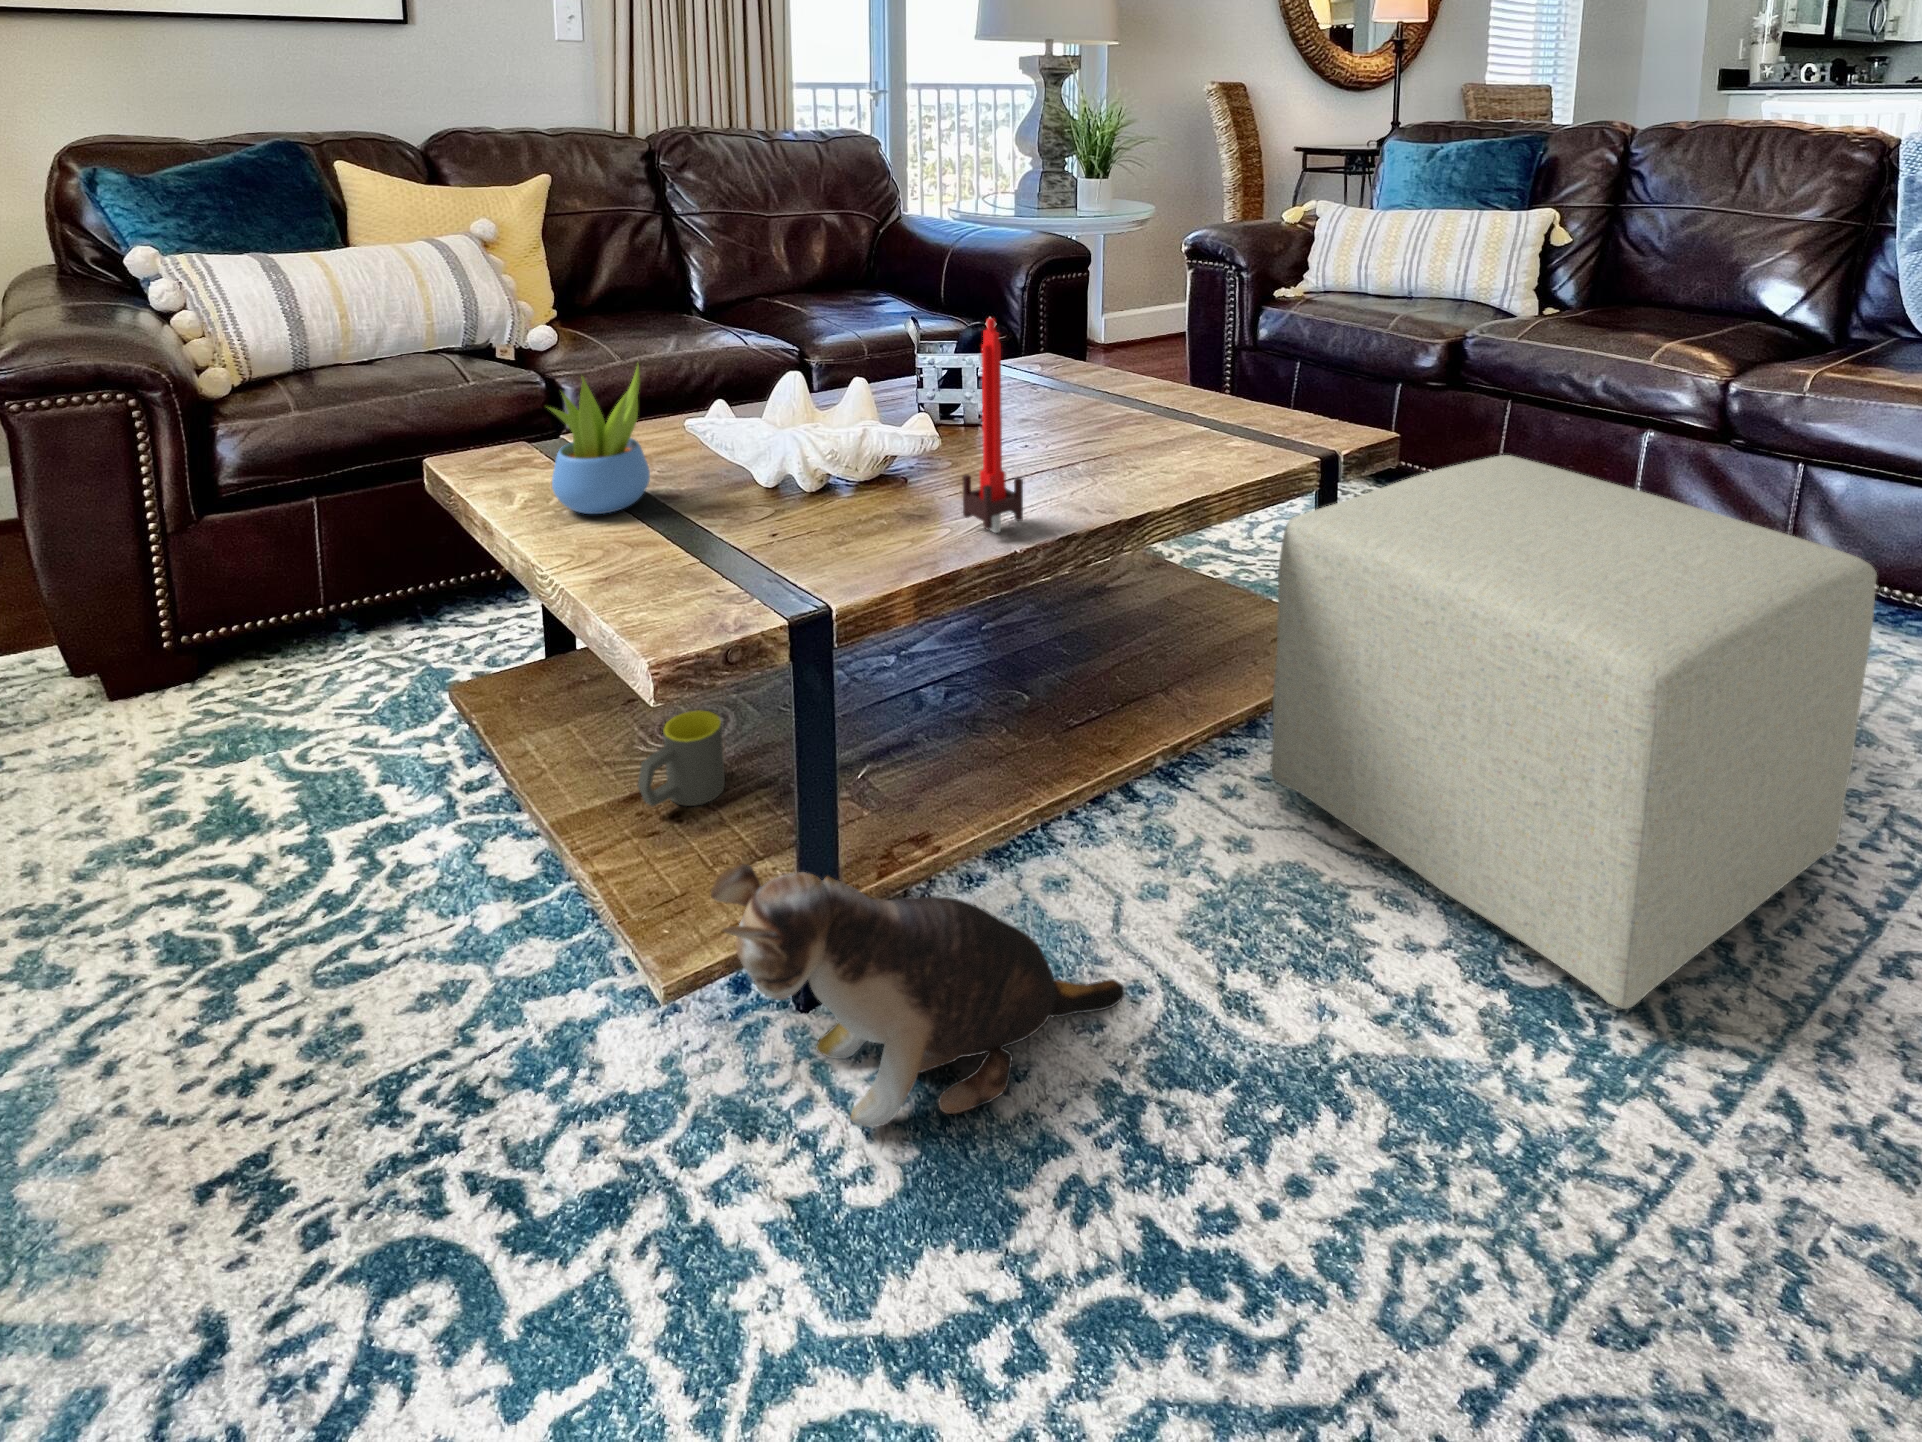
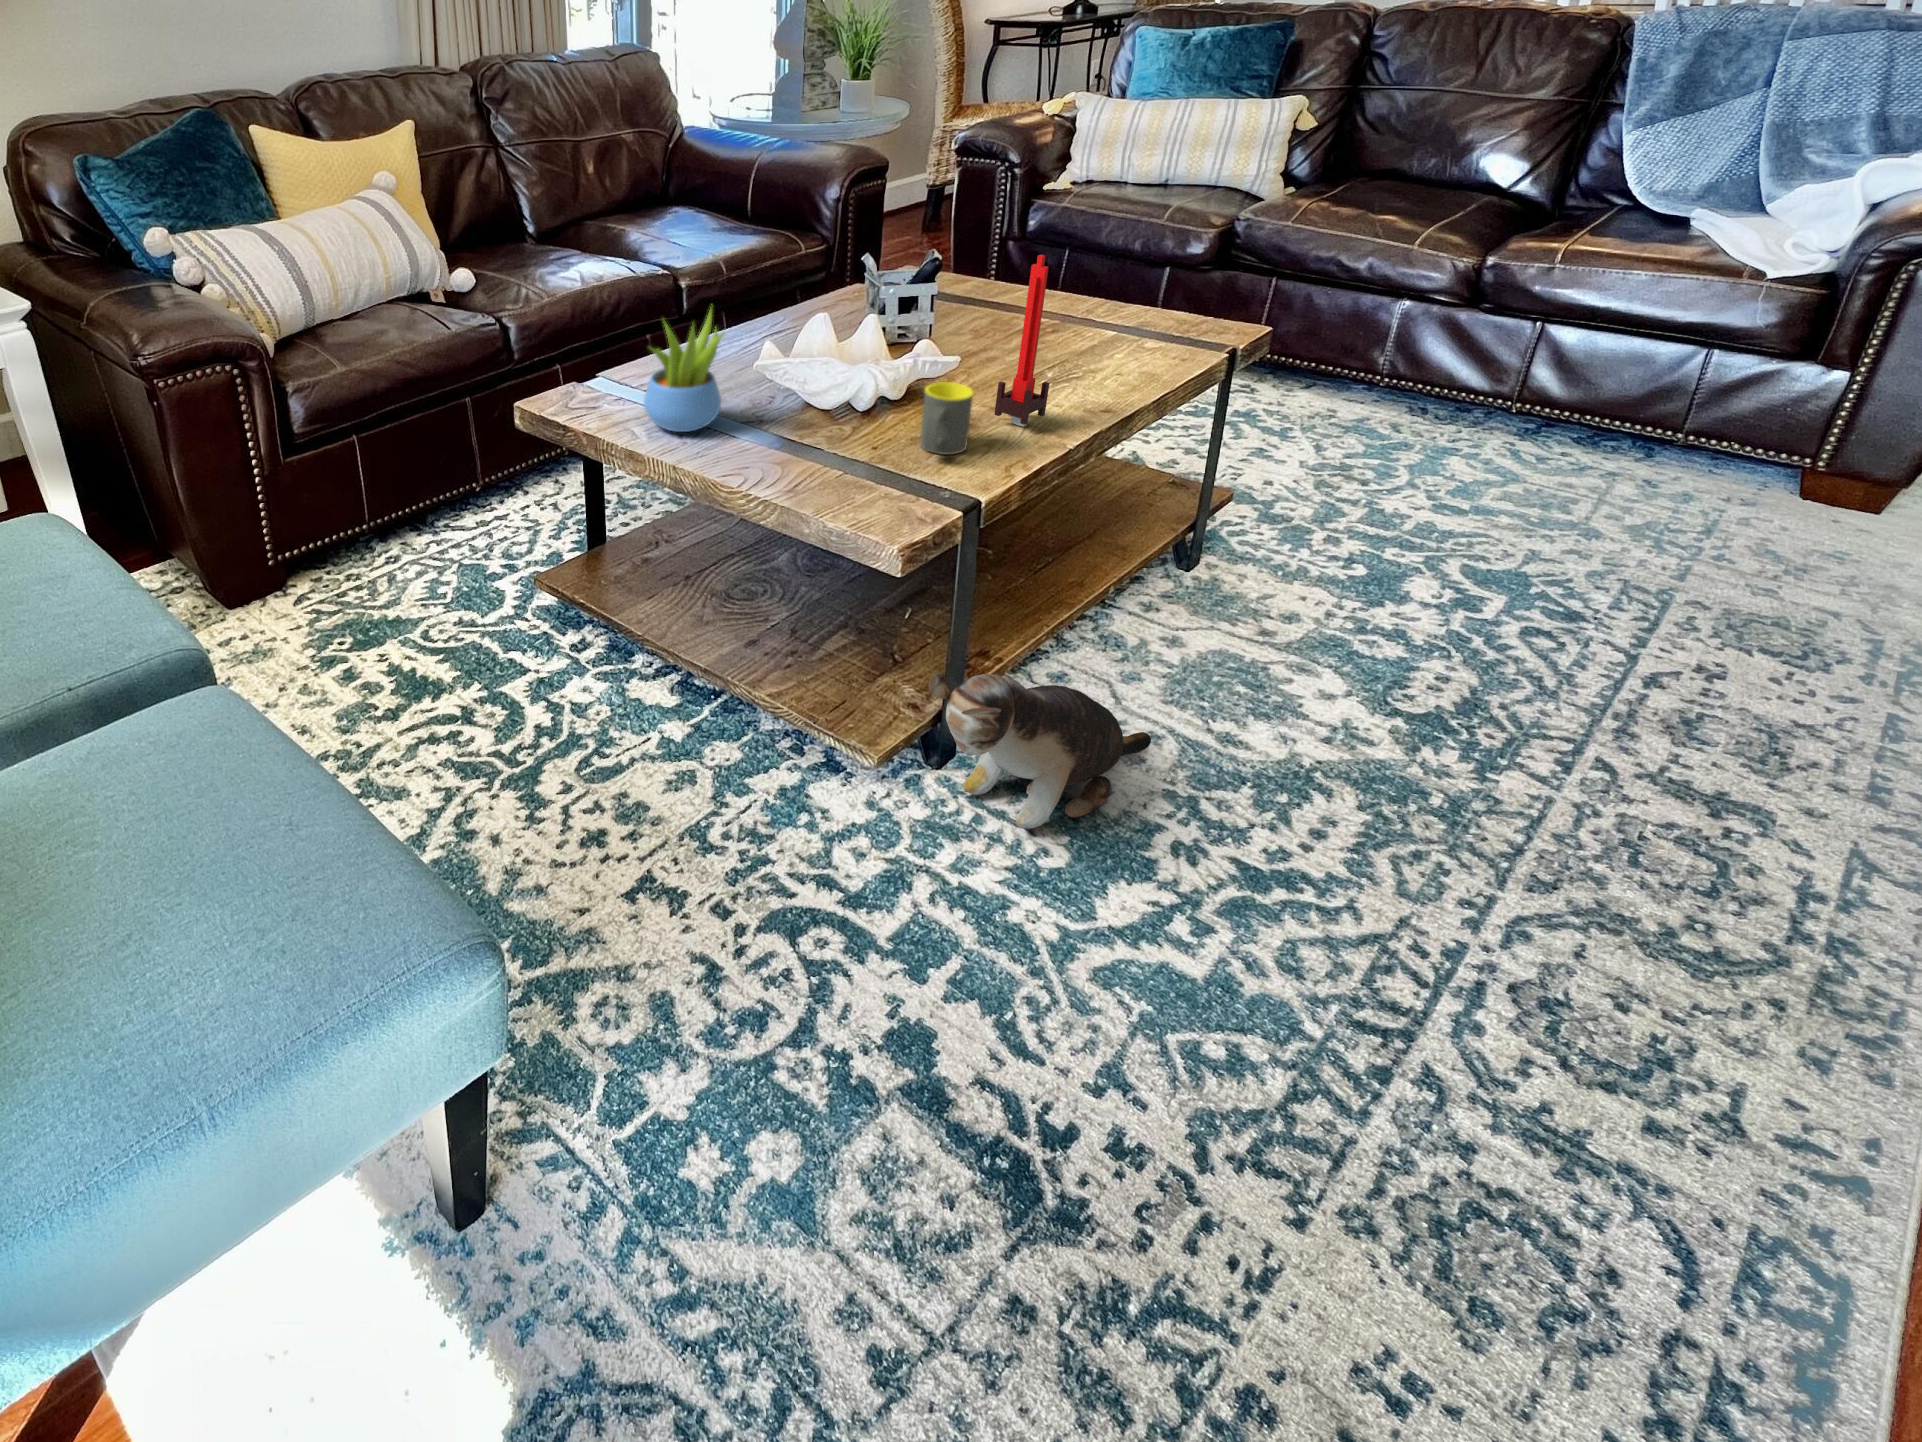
ottoman: present [1270,455,1877,1009] -> none [1181,335,1684,720]
mug: present [638,710,725,806] -> present [919,382,973,455]

